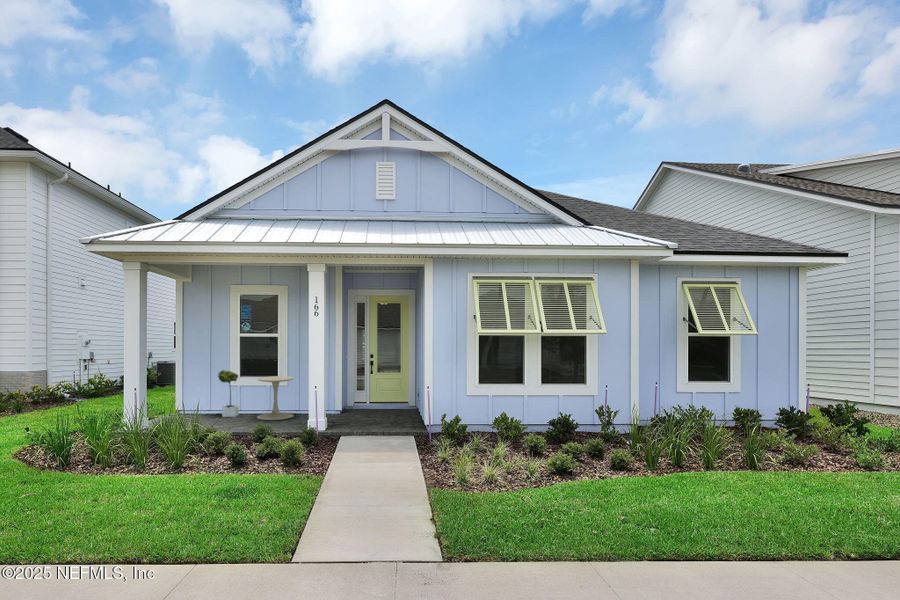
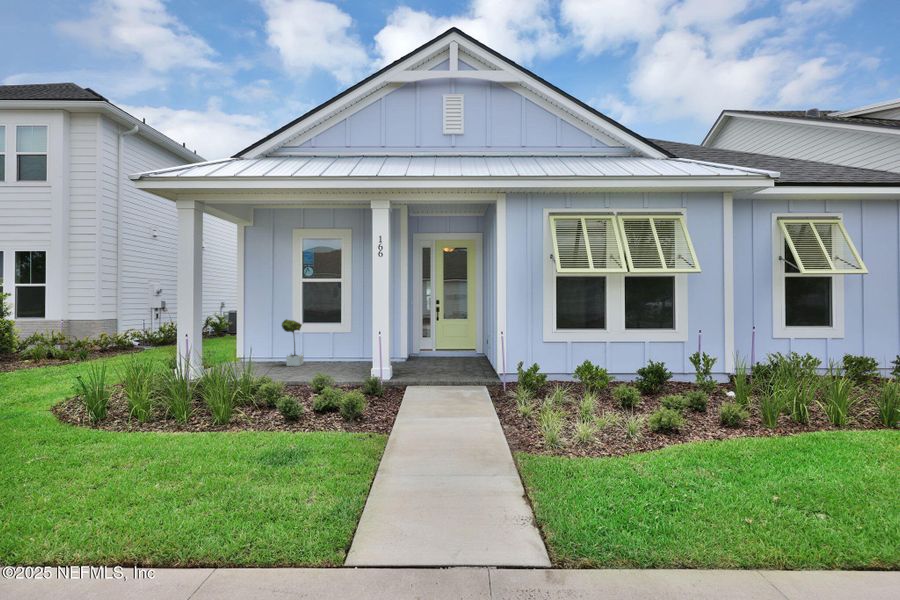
pedestal table: present [257,376,294,420] -> none [320,326,357,369]

